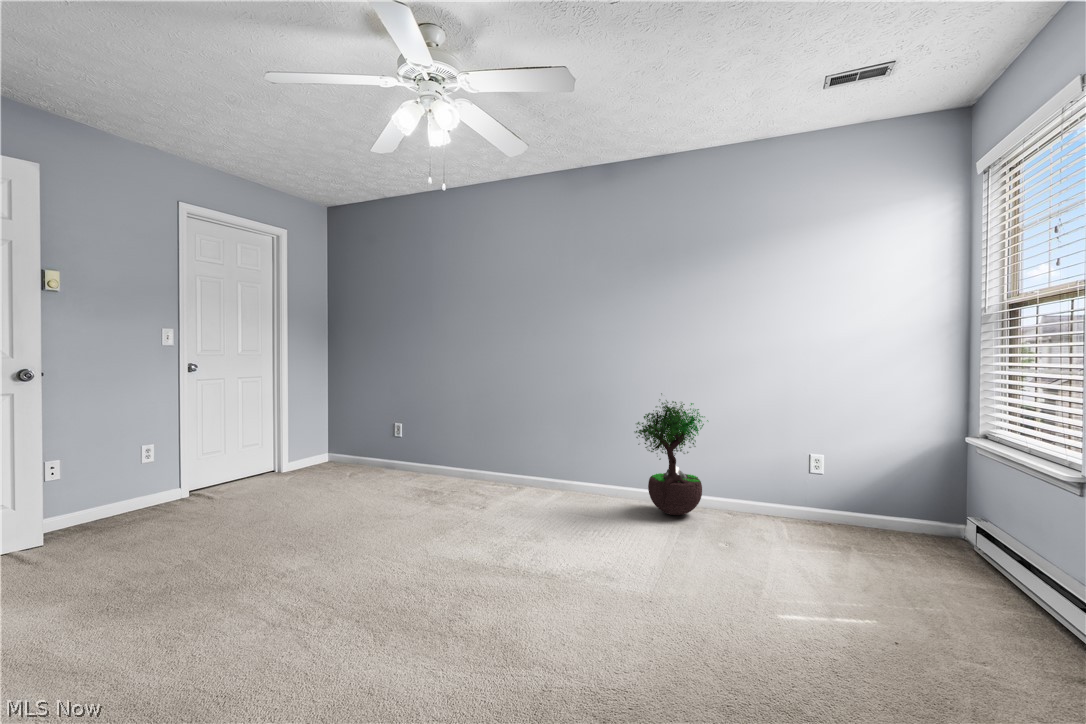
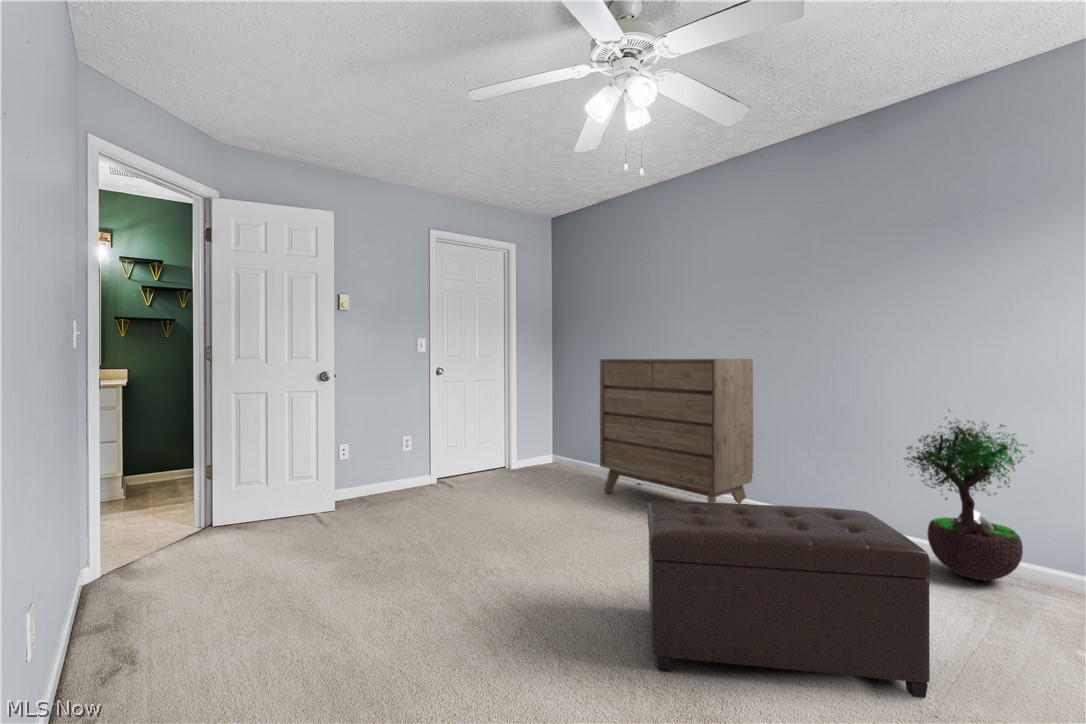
dresser: none [385,355,525,501] -> present [600,359,753,504]
ottoman: none [449,472,655,625] -> present [647,501,931,698]

